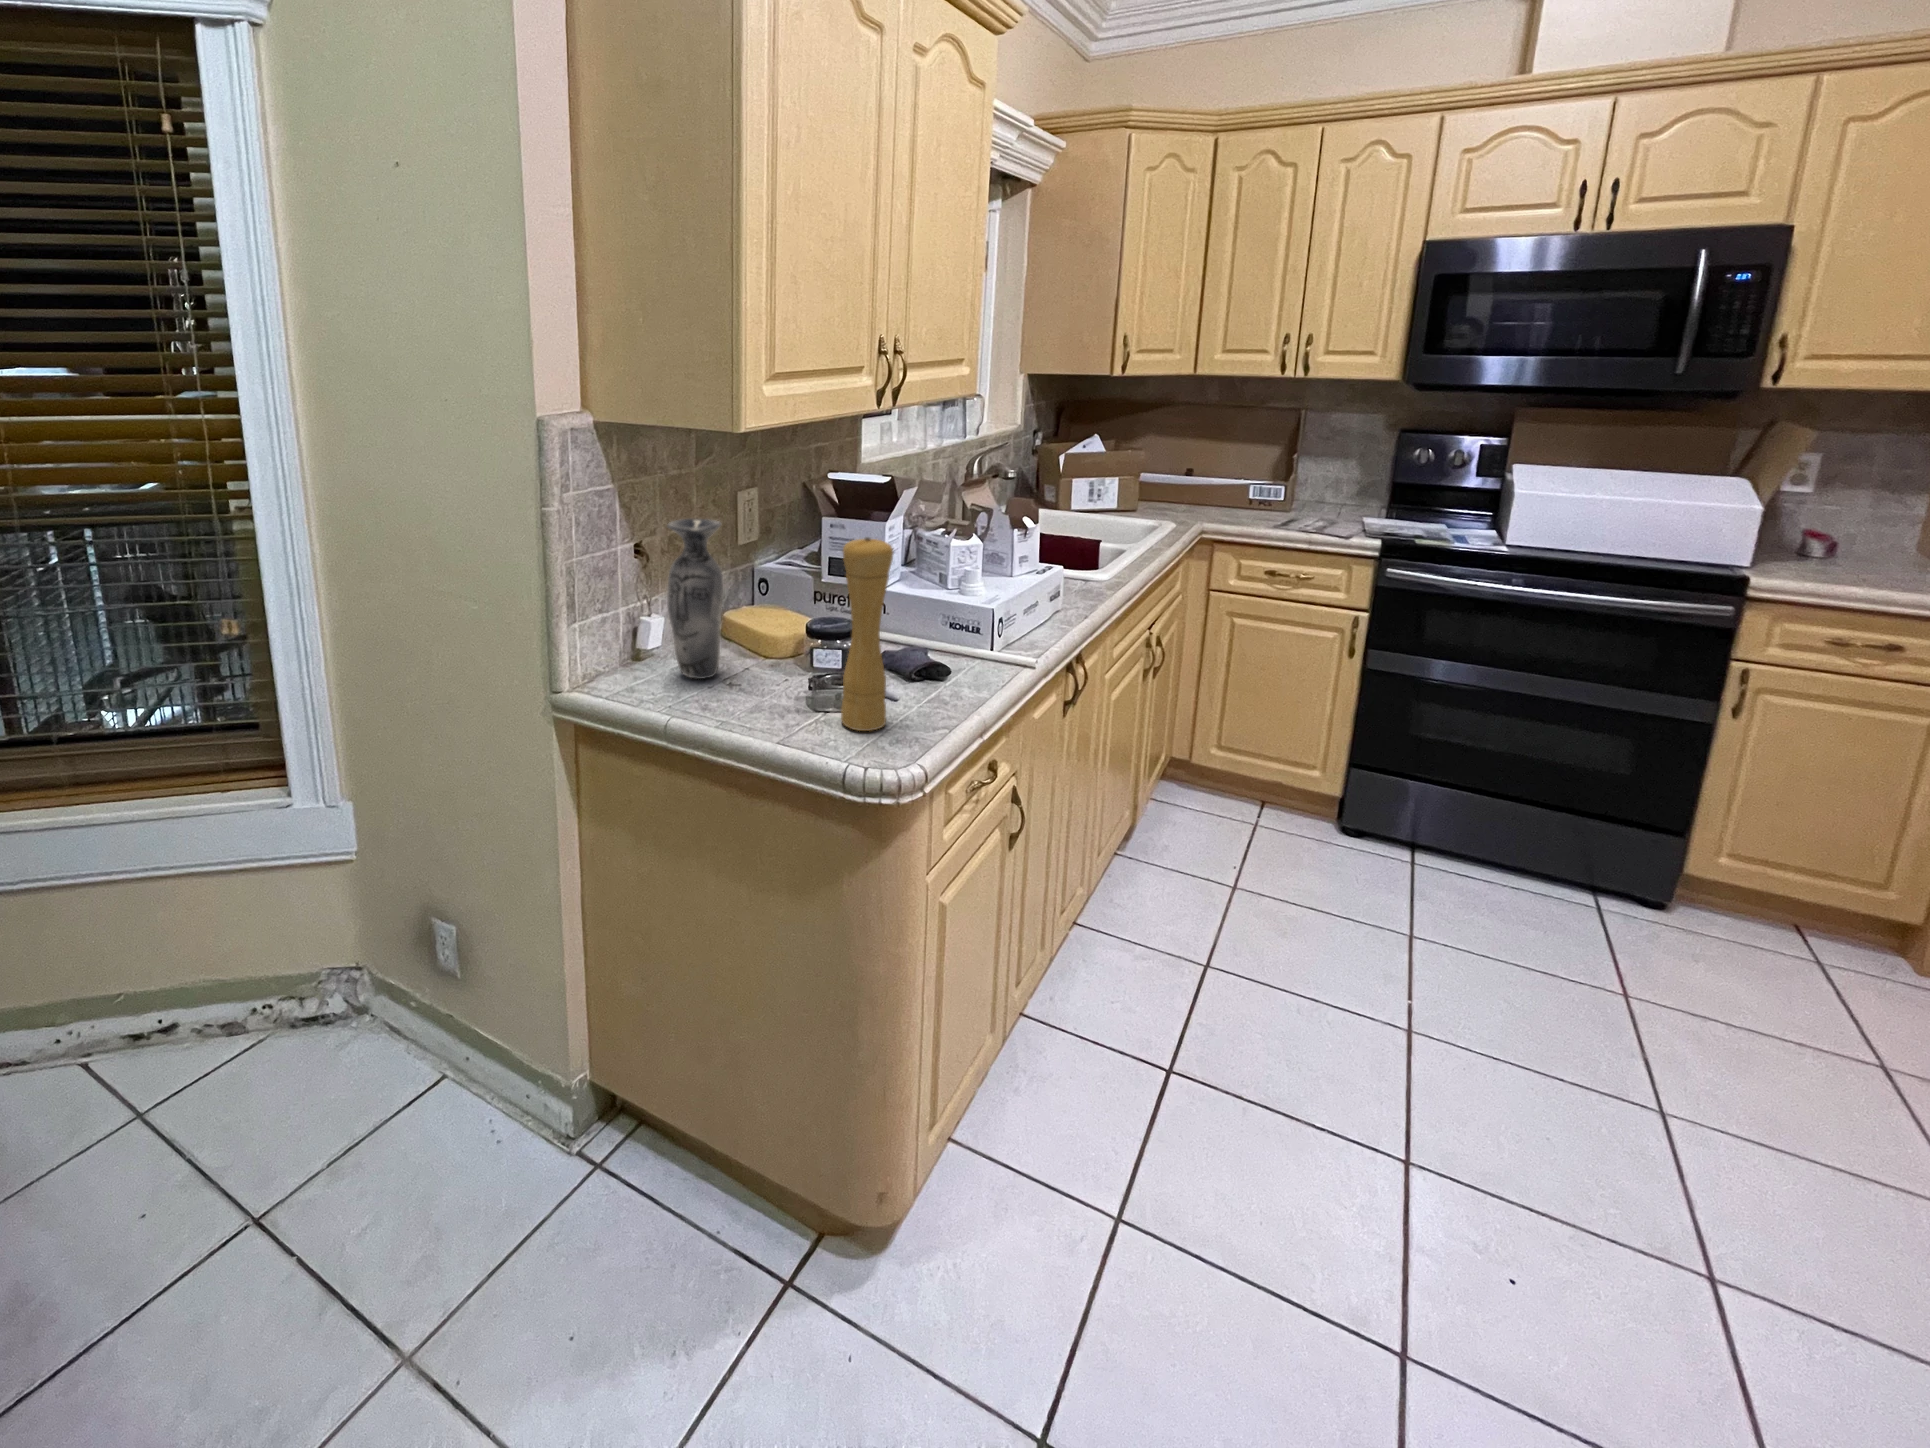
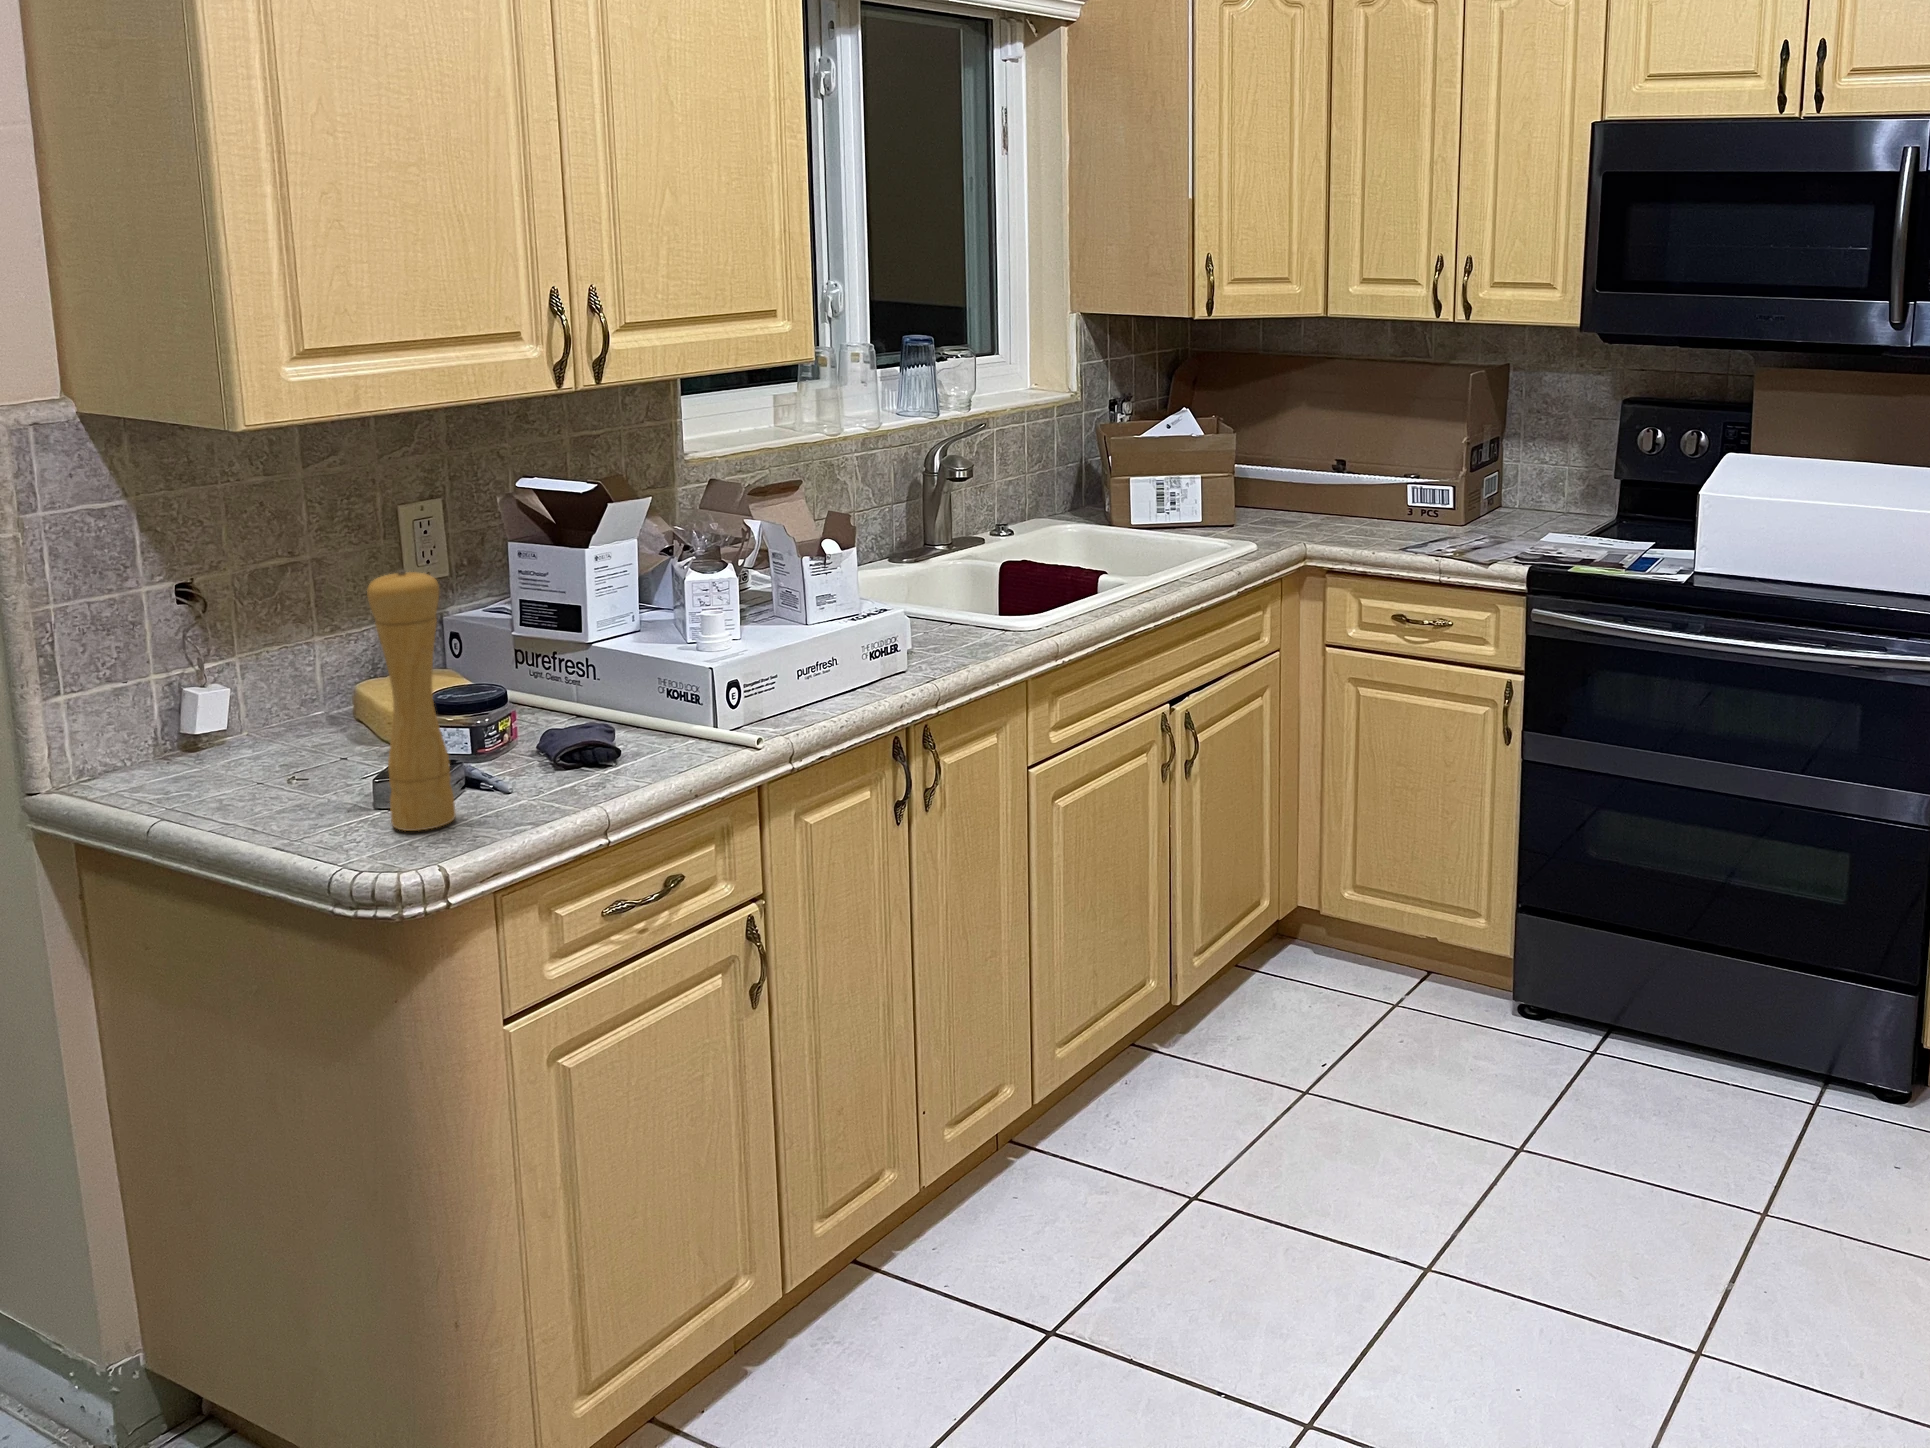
vase: present [667,519,723,679] -> none [196,547,298,771]

